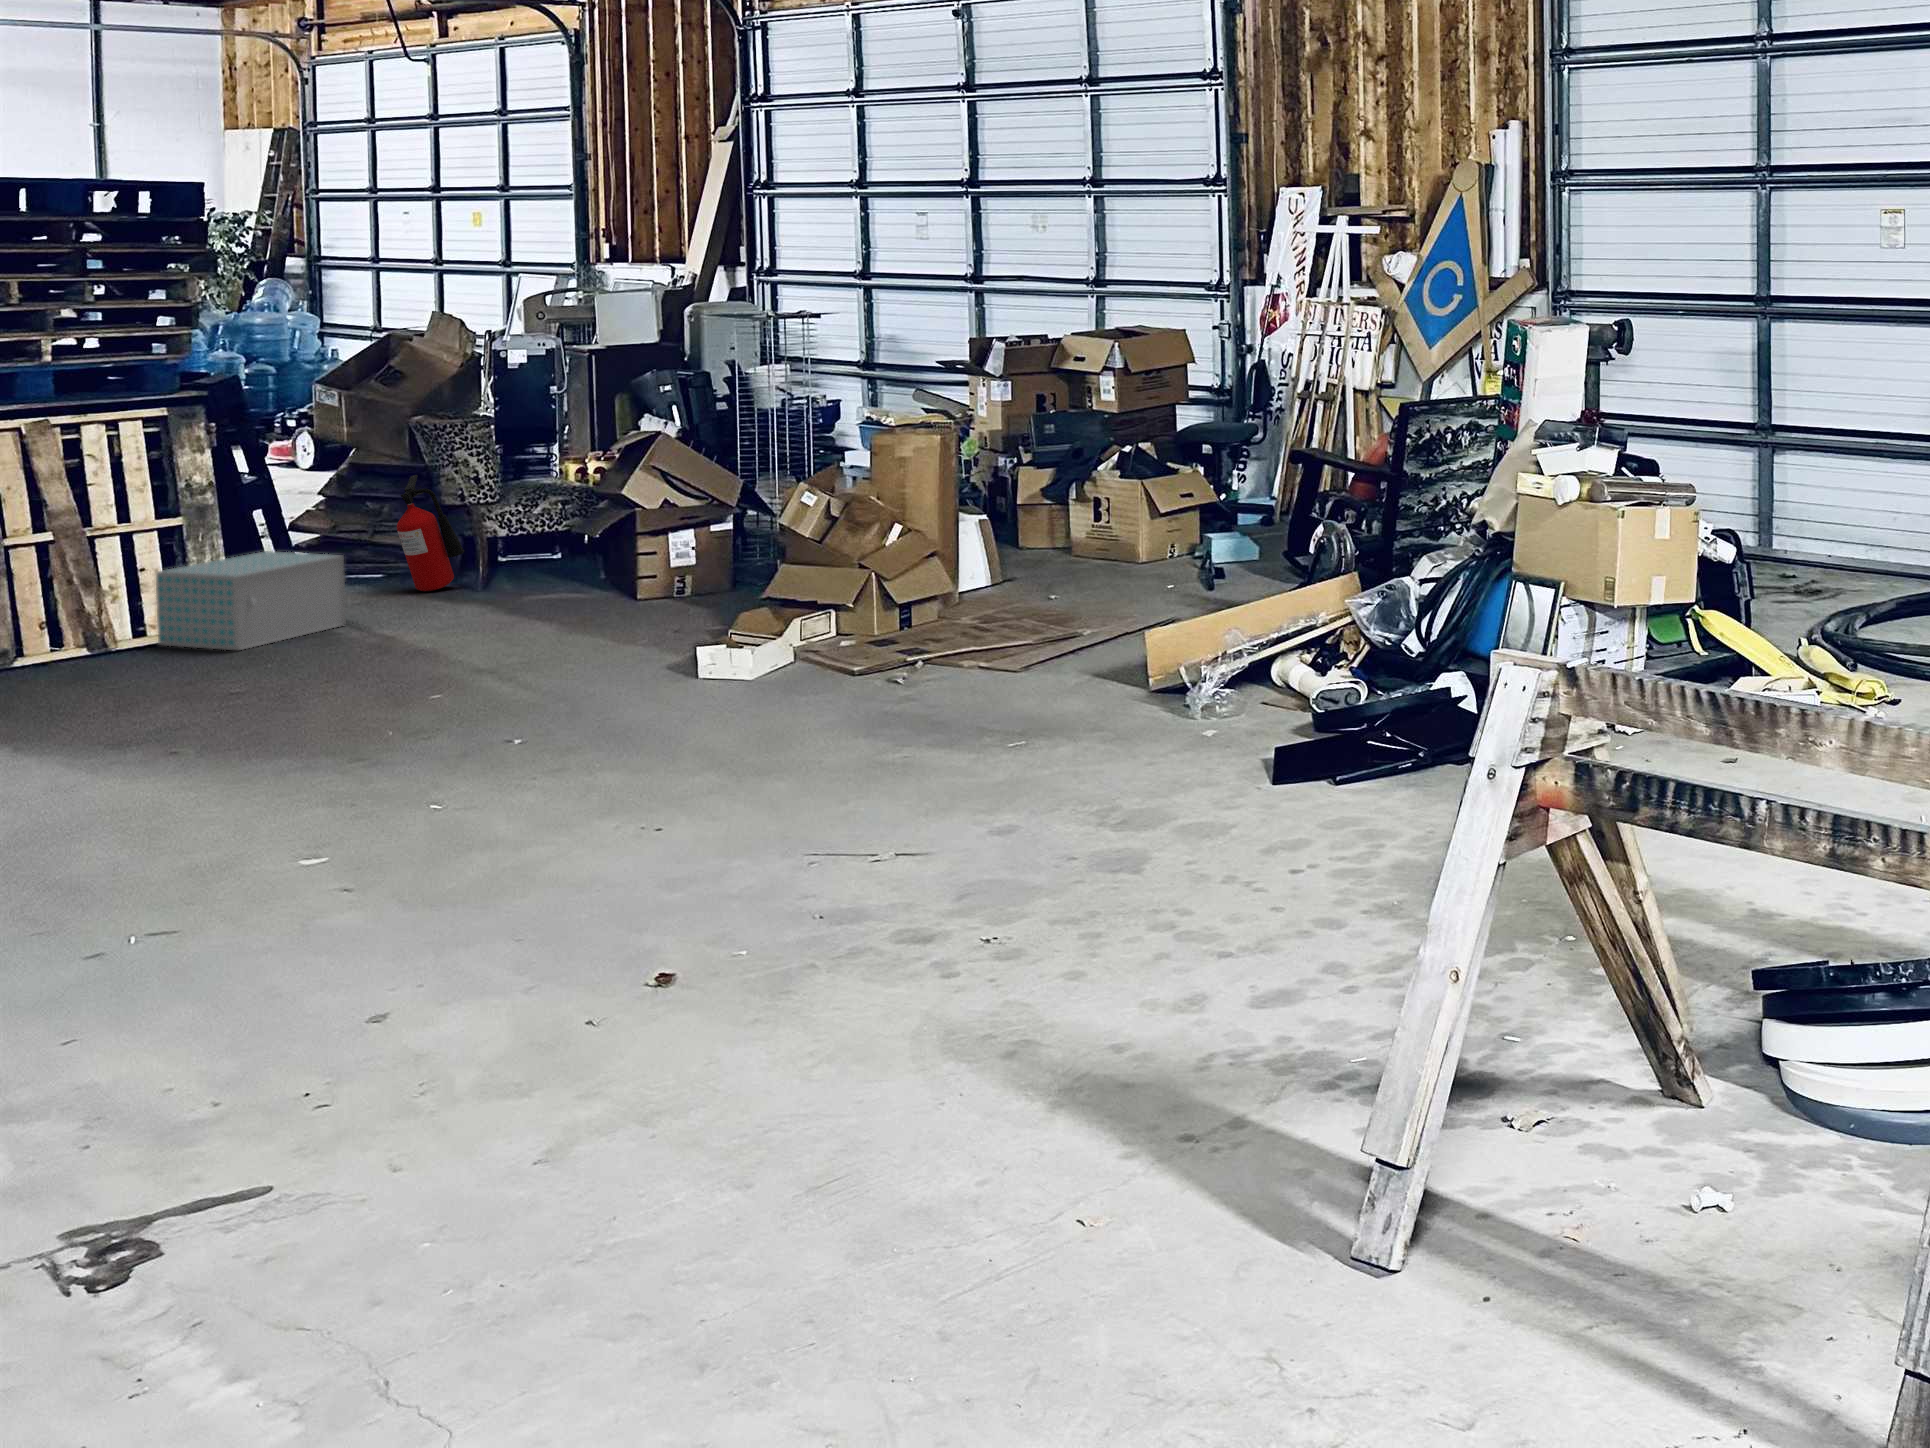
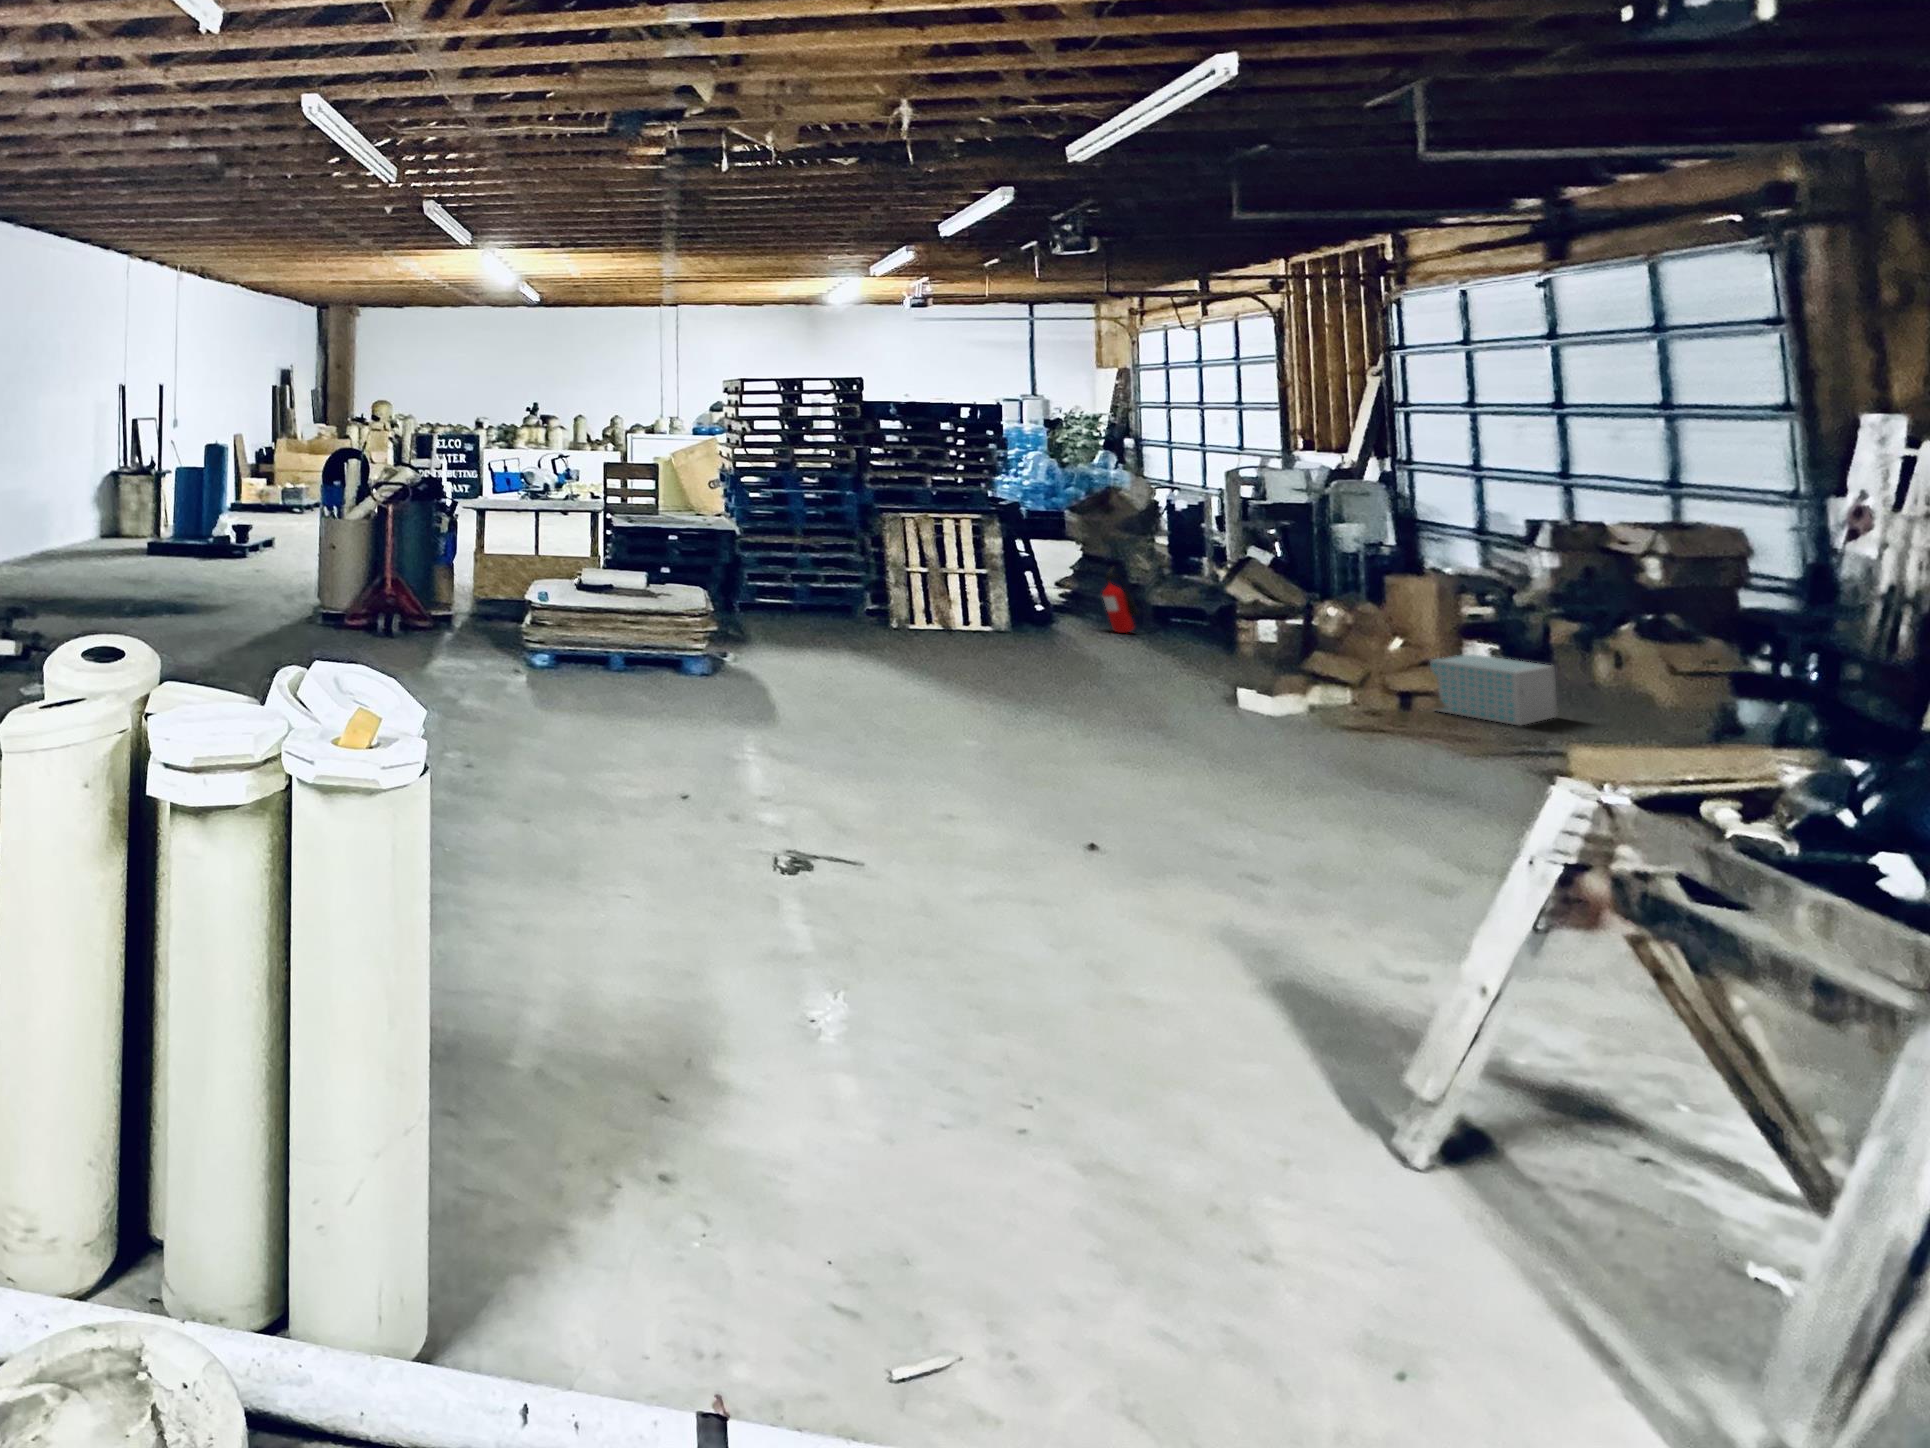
storage box: present [156,551,346,650] -> present [1430,654,1558,725]

